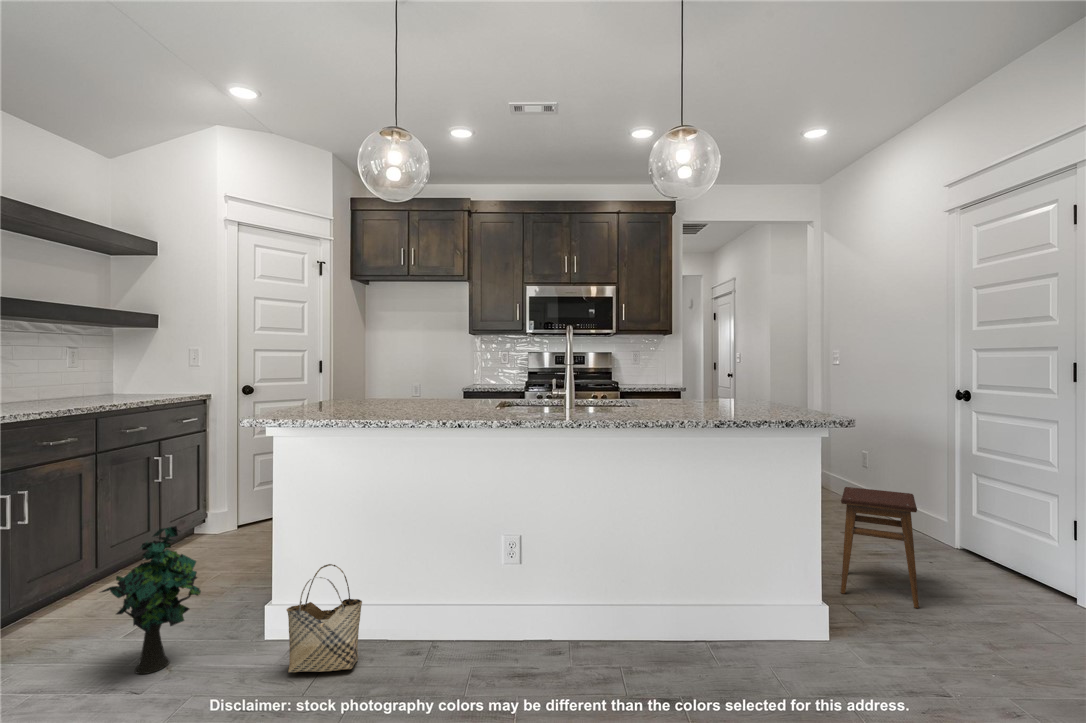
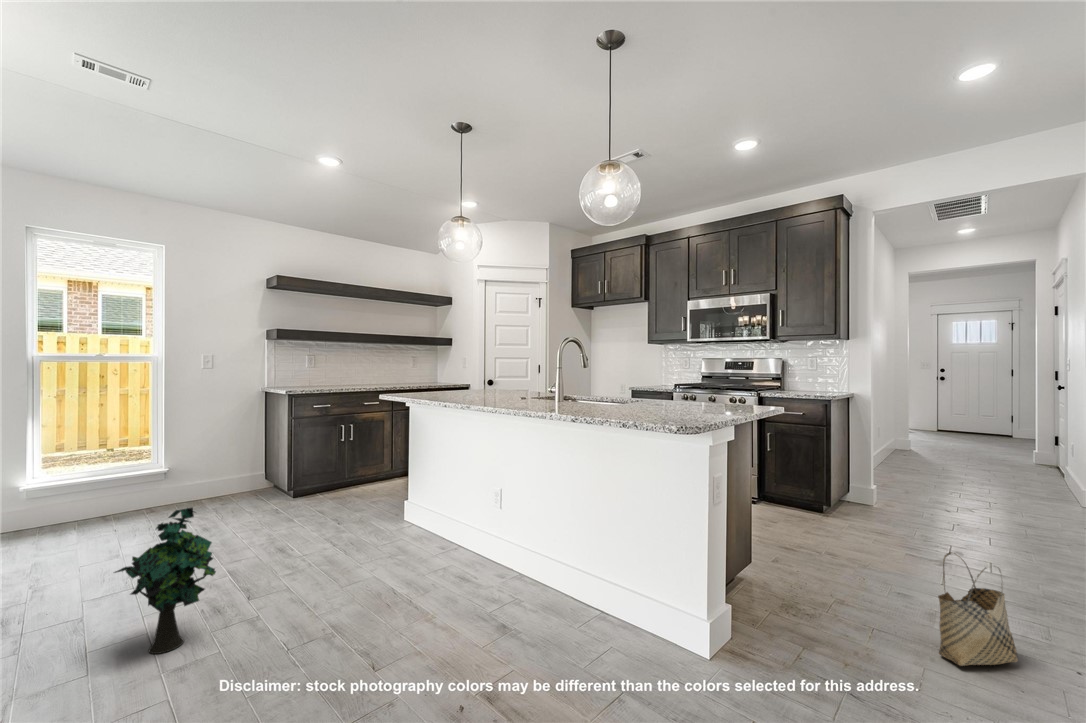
stool: present [841,487,919,608] -> none [835,473,913,588]
woven basket: present [287,564,362,673] -> present [938,552,1018,666]

